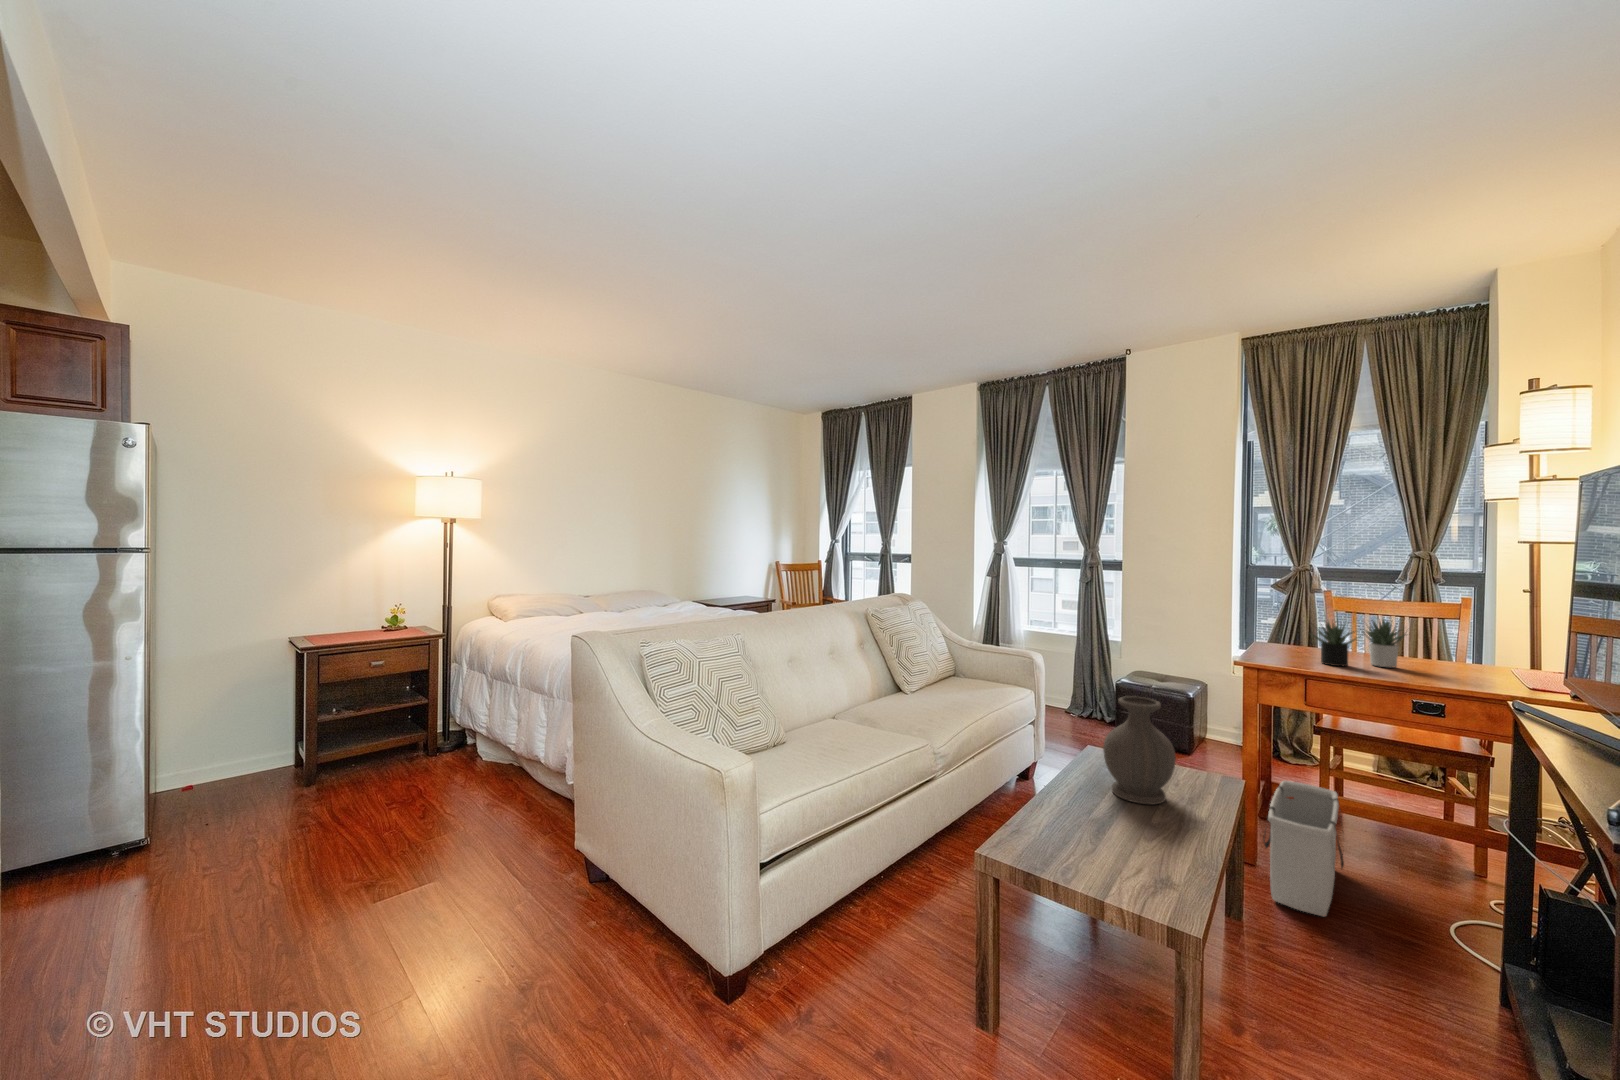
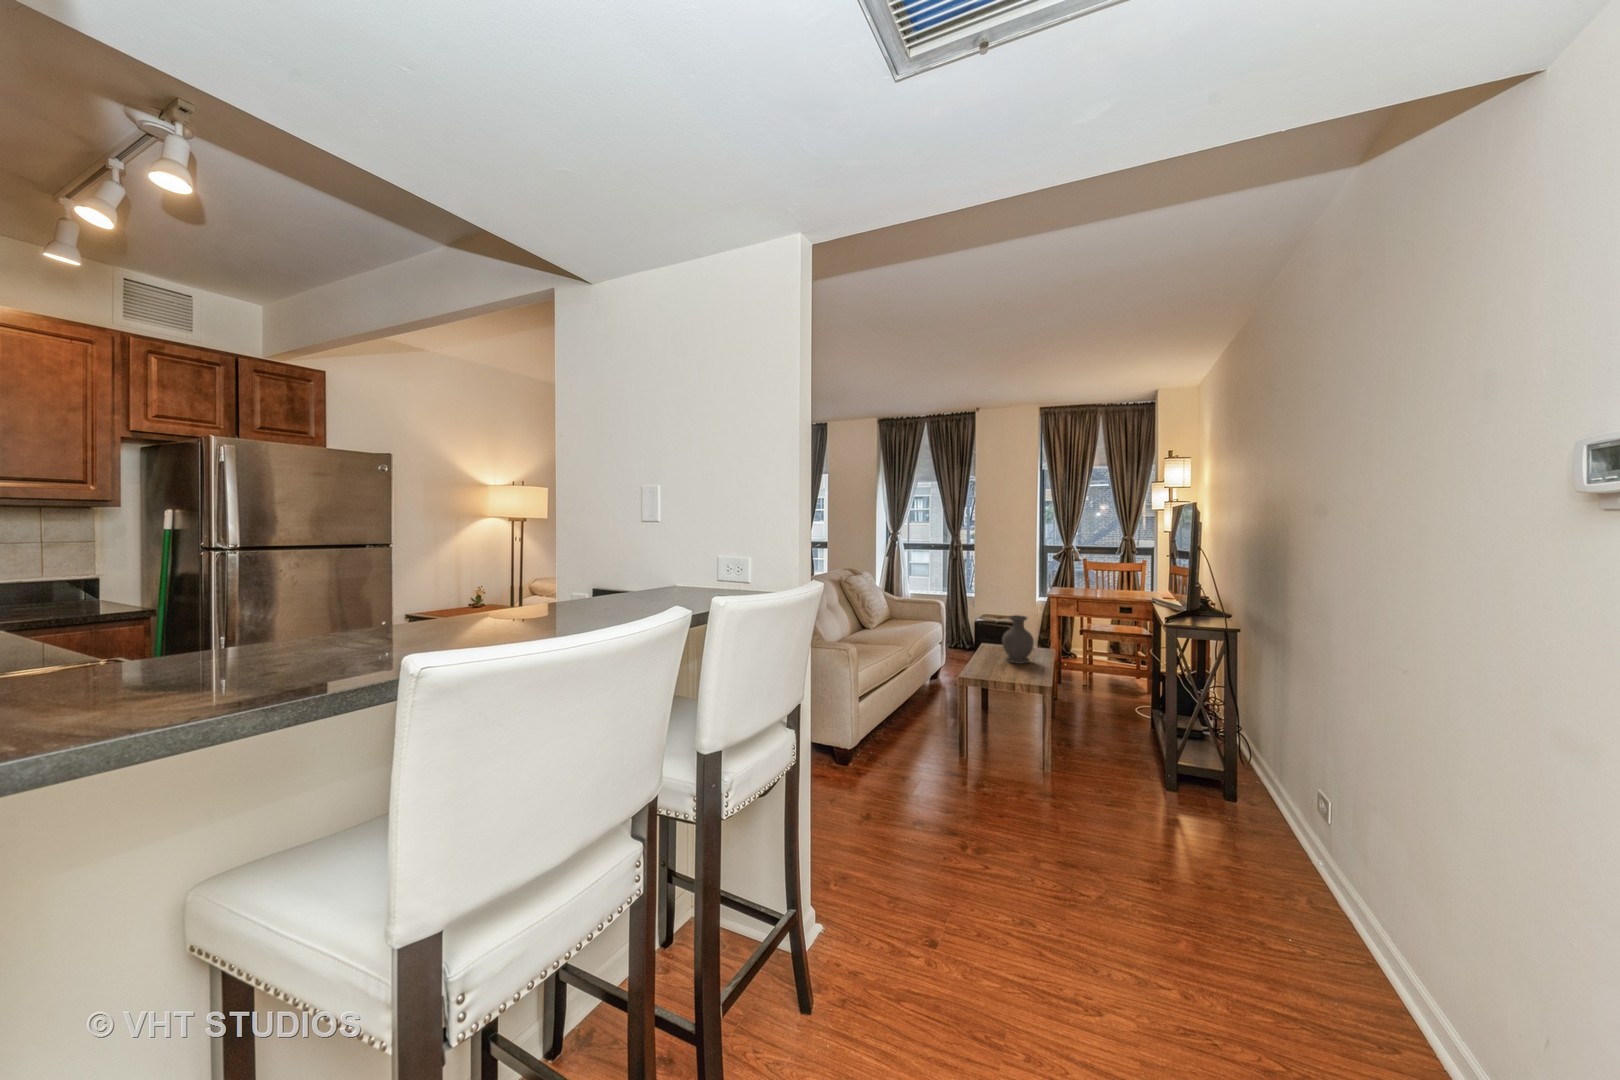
succulent plant: present [1313,619,1406,668] -> none [1080,571,1122,597]
storage bin: present [1263,780,1344,916] -> none [1064,656,1096,711]

